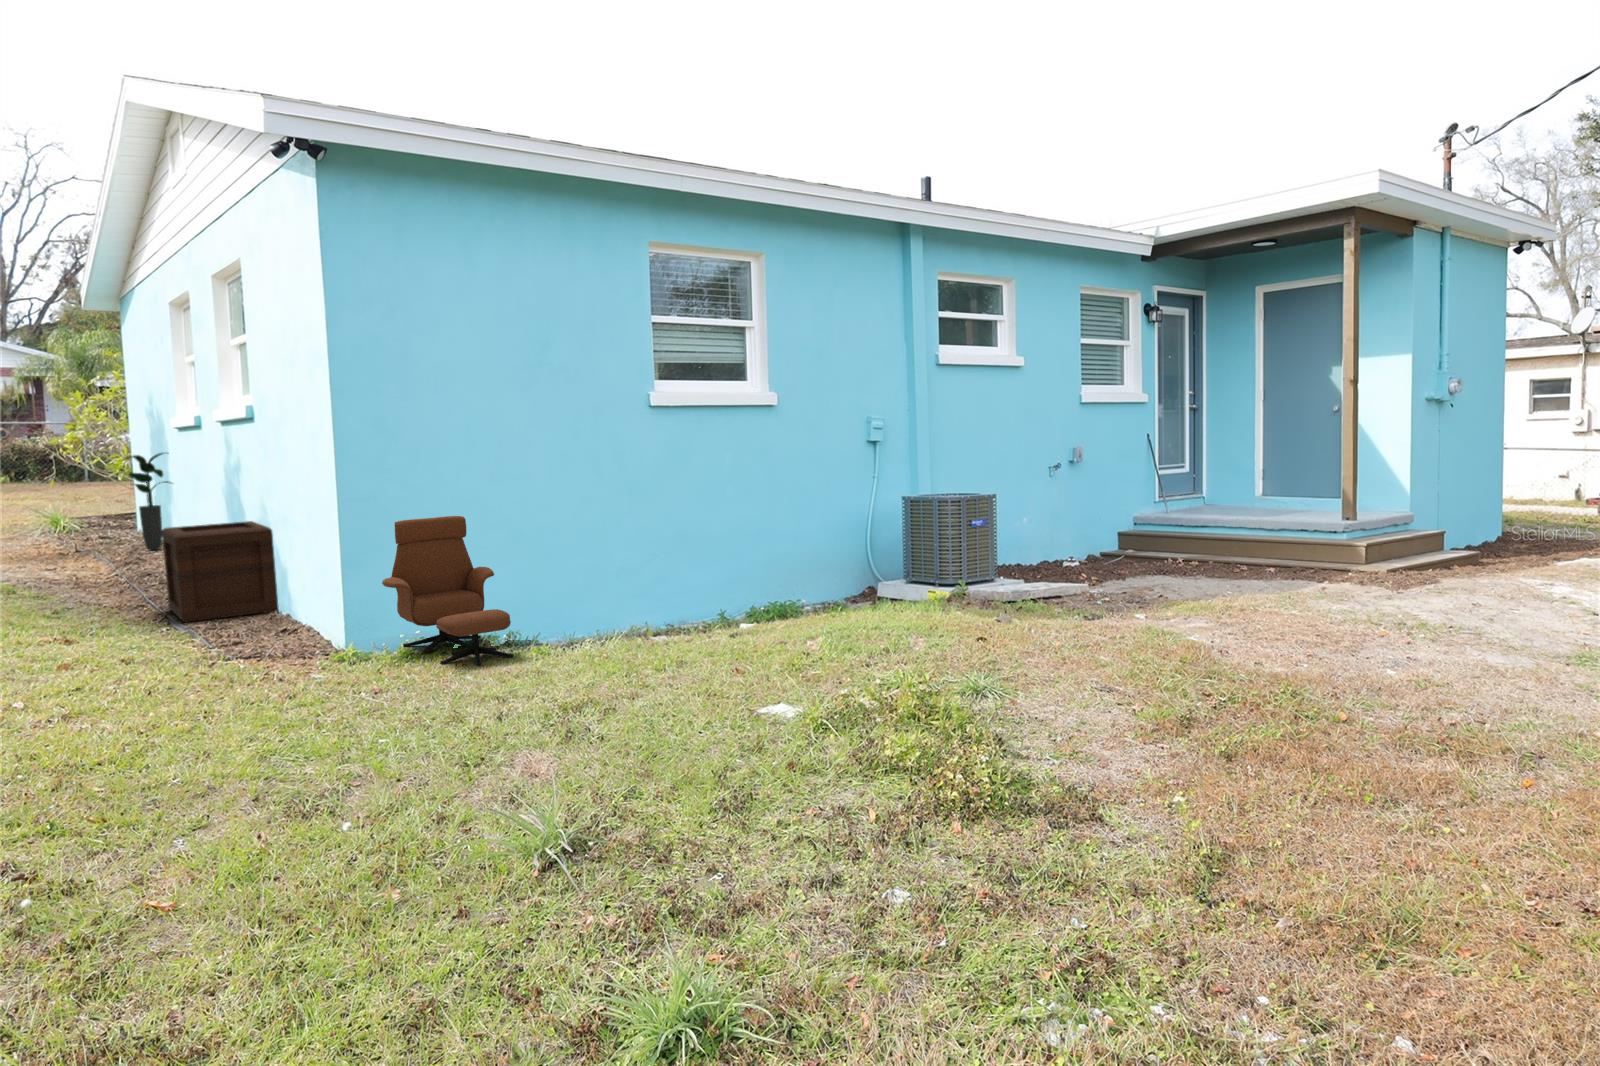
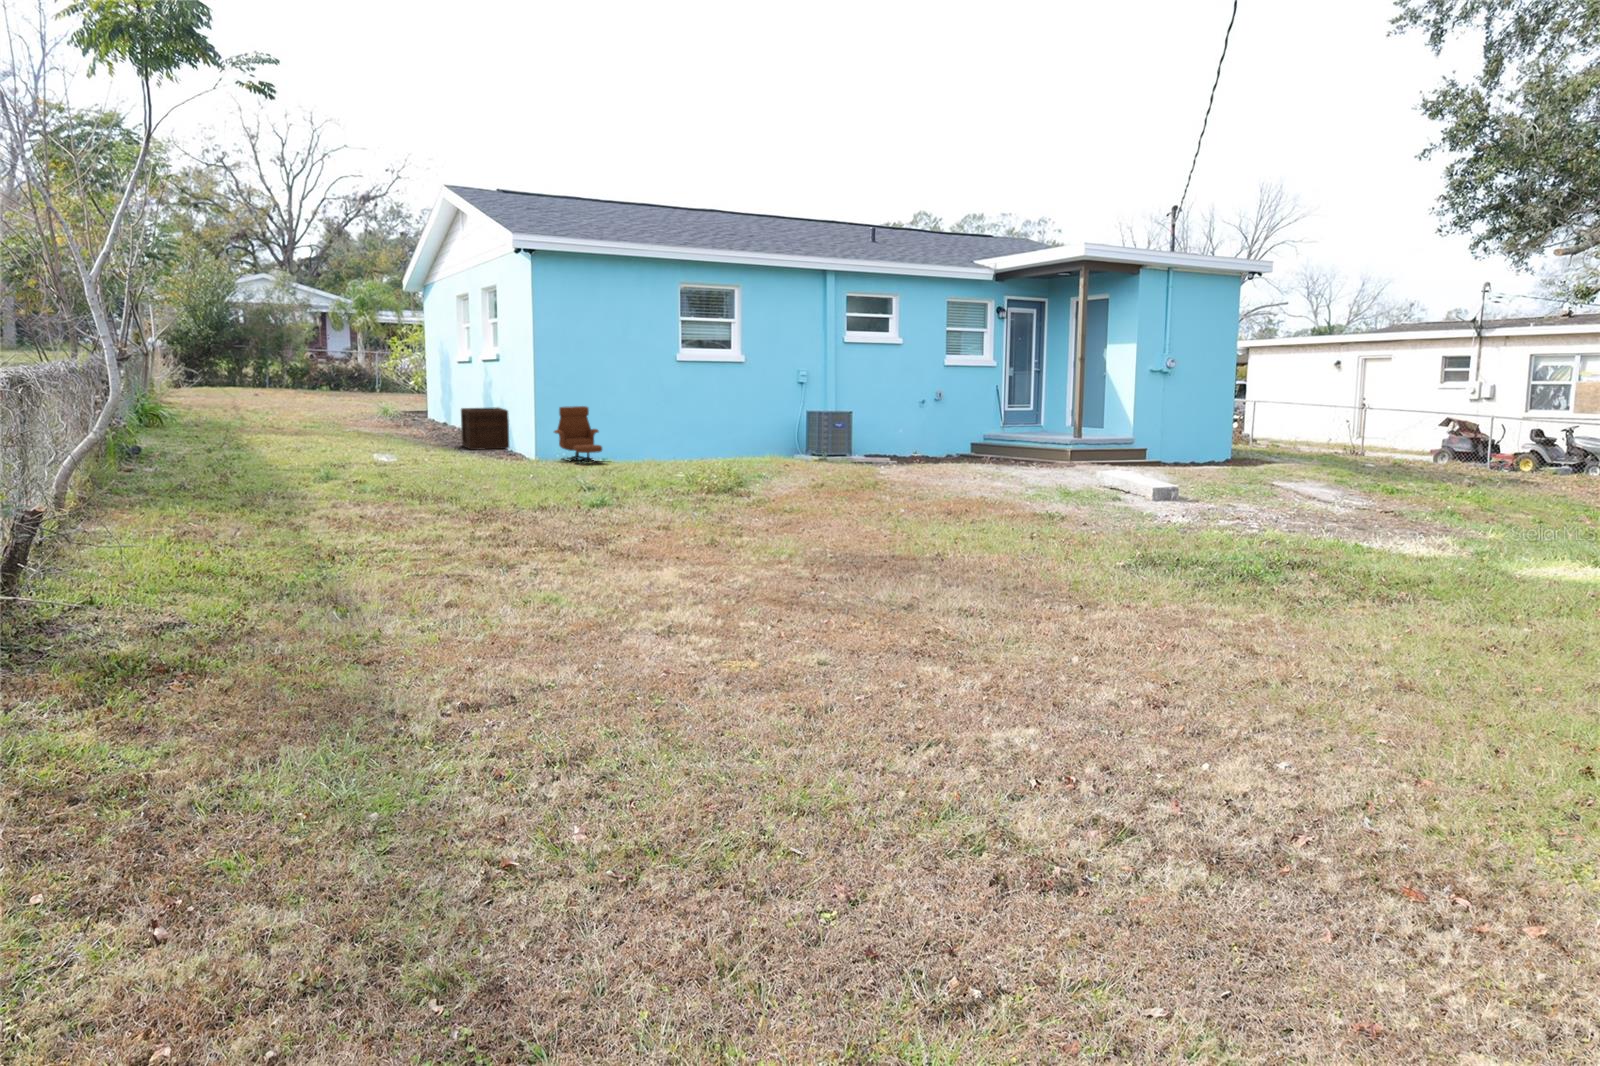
potted plant: present [124,453,169,550] -> none [428,373,452,426]

